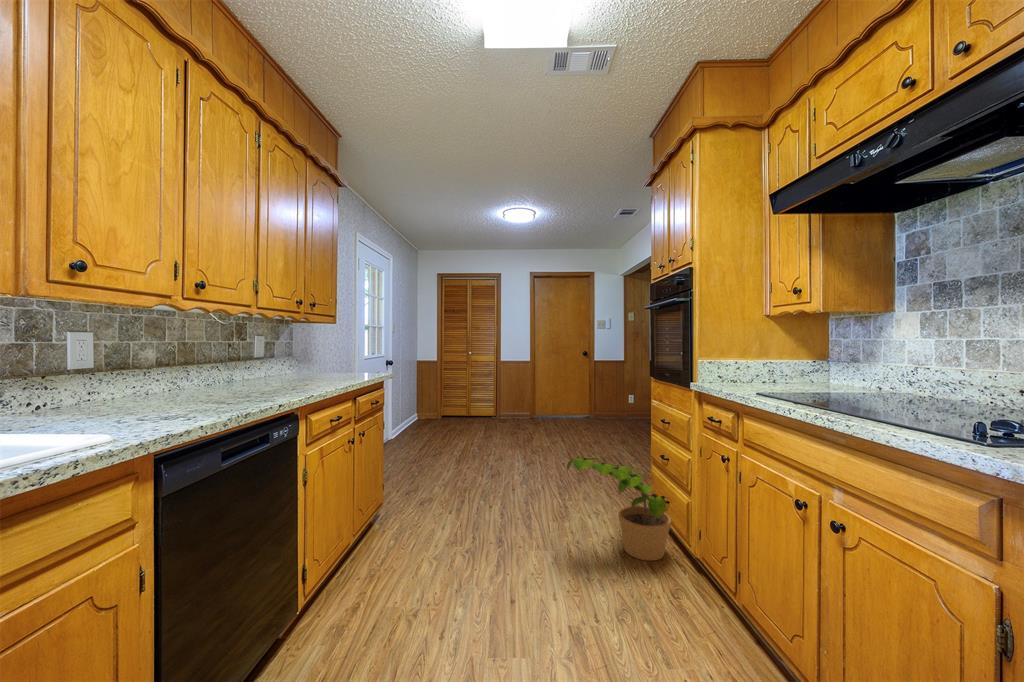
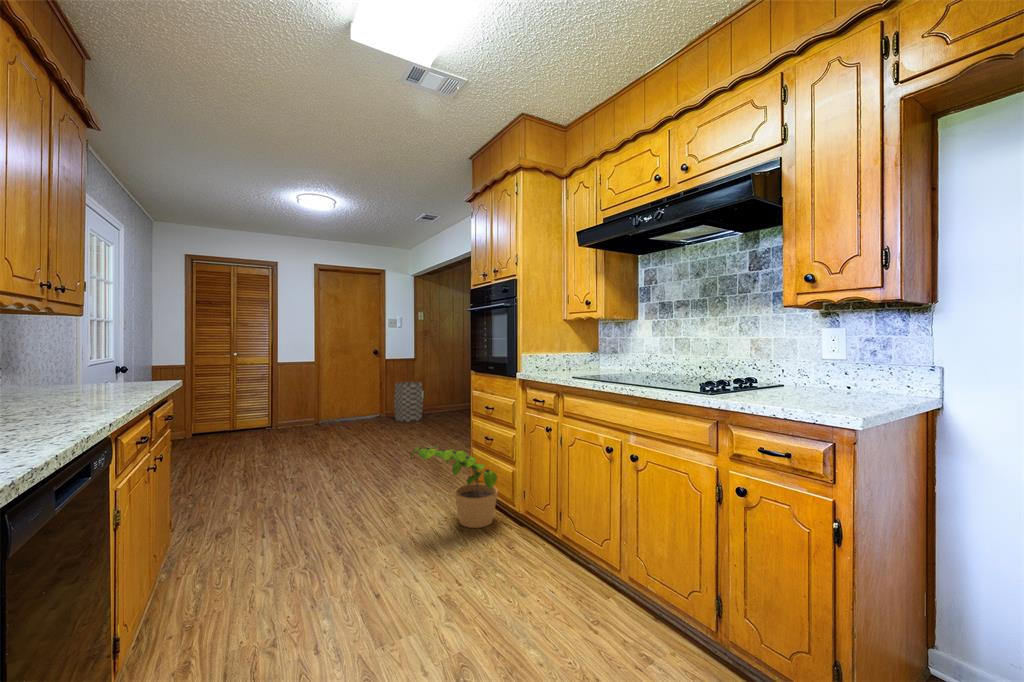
trash can: none [603,384,633,425] -> present [394,382,423,422]

